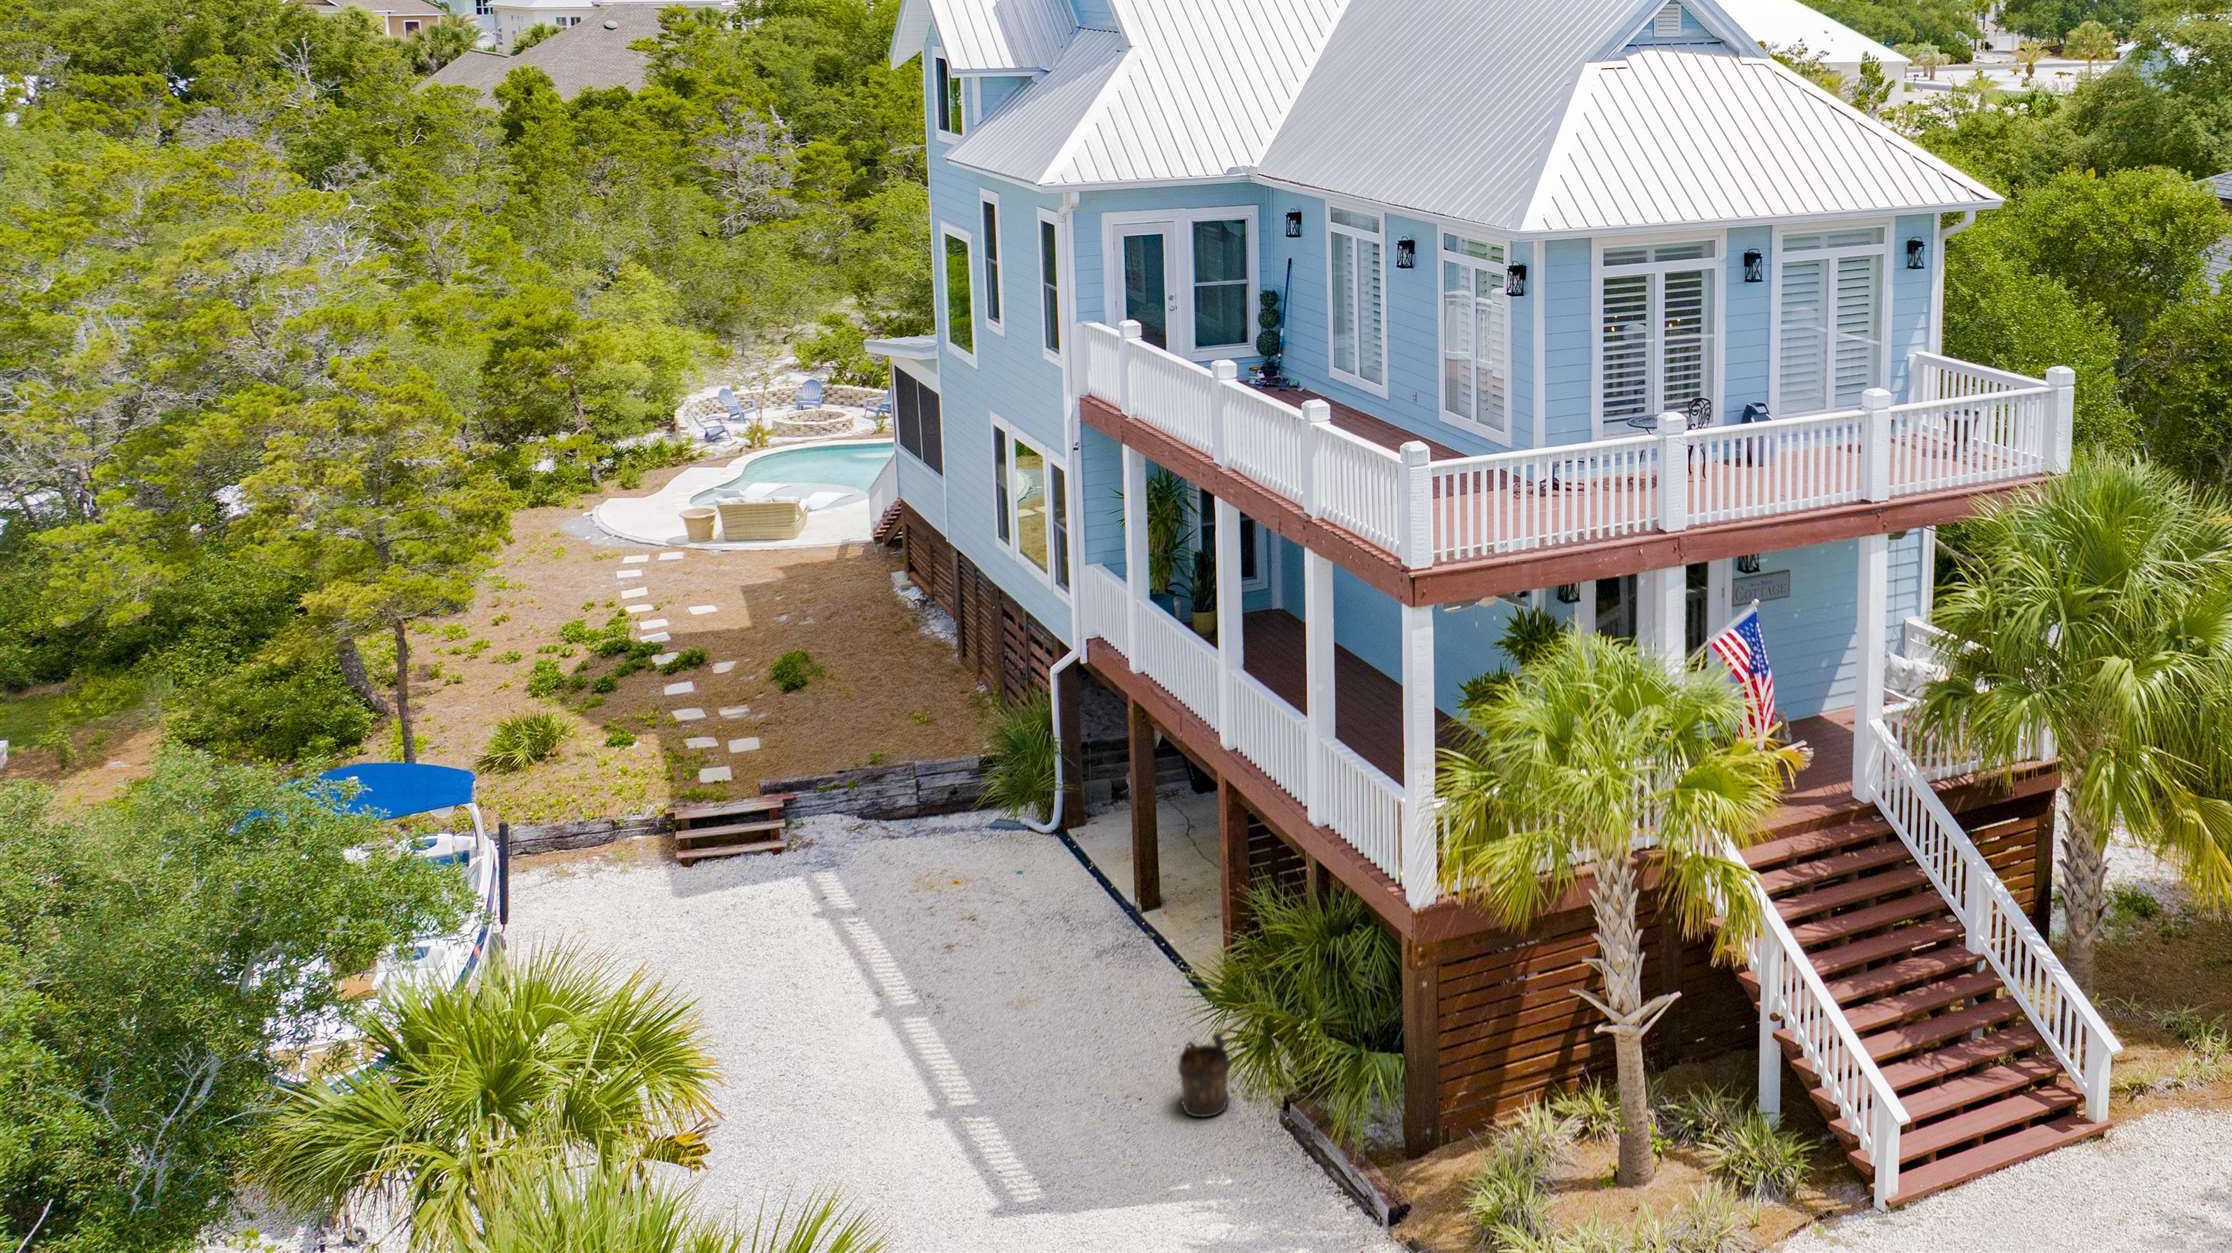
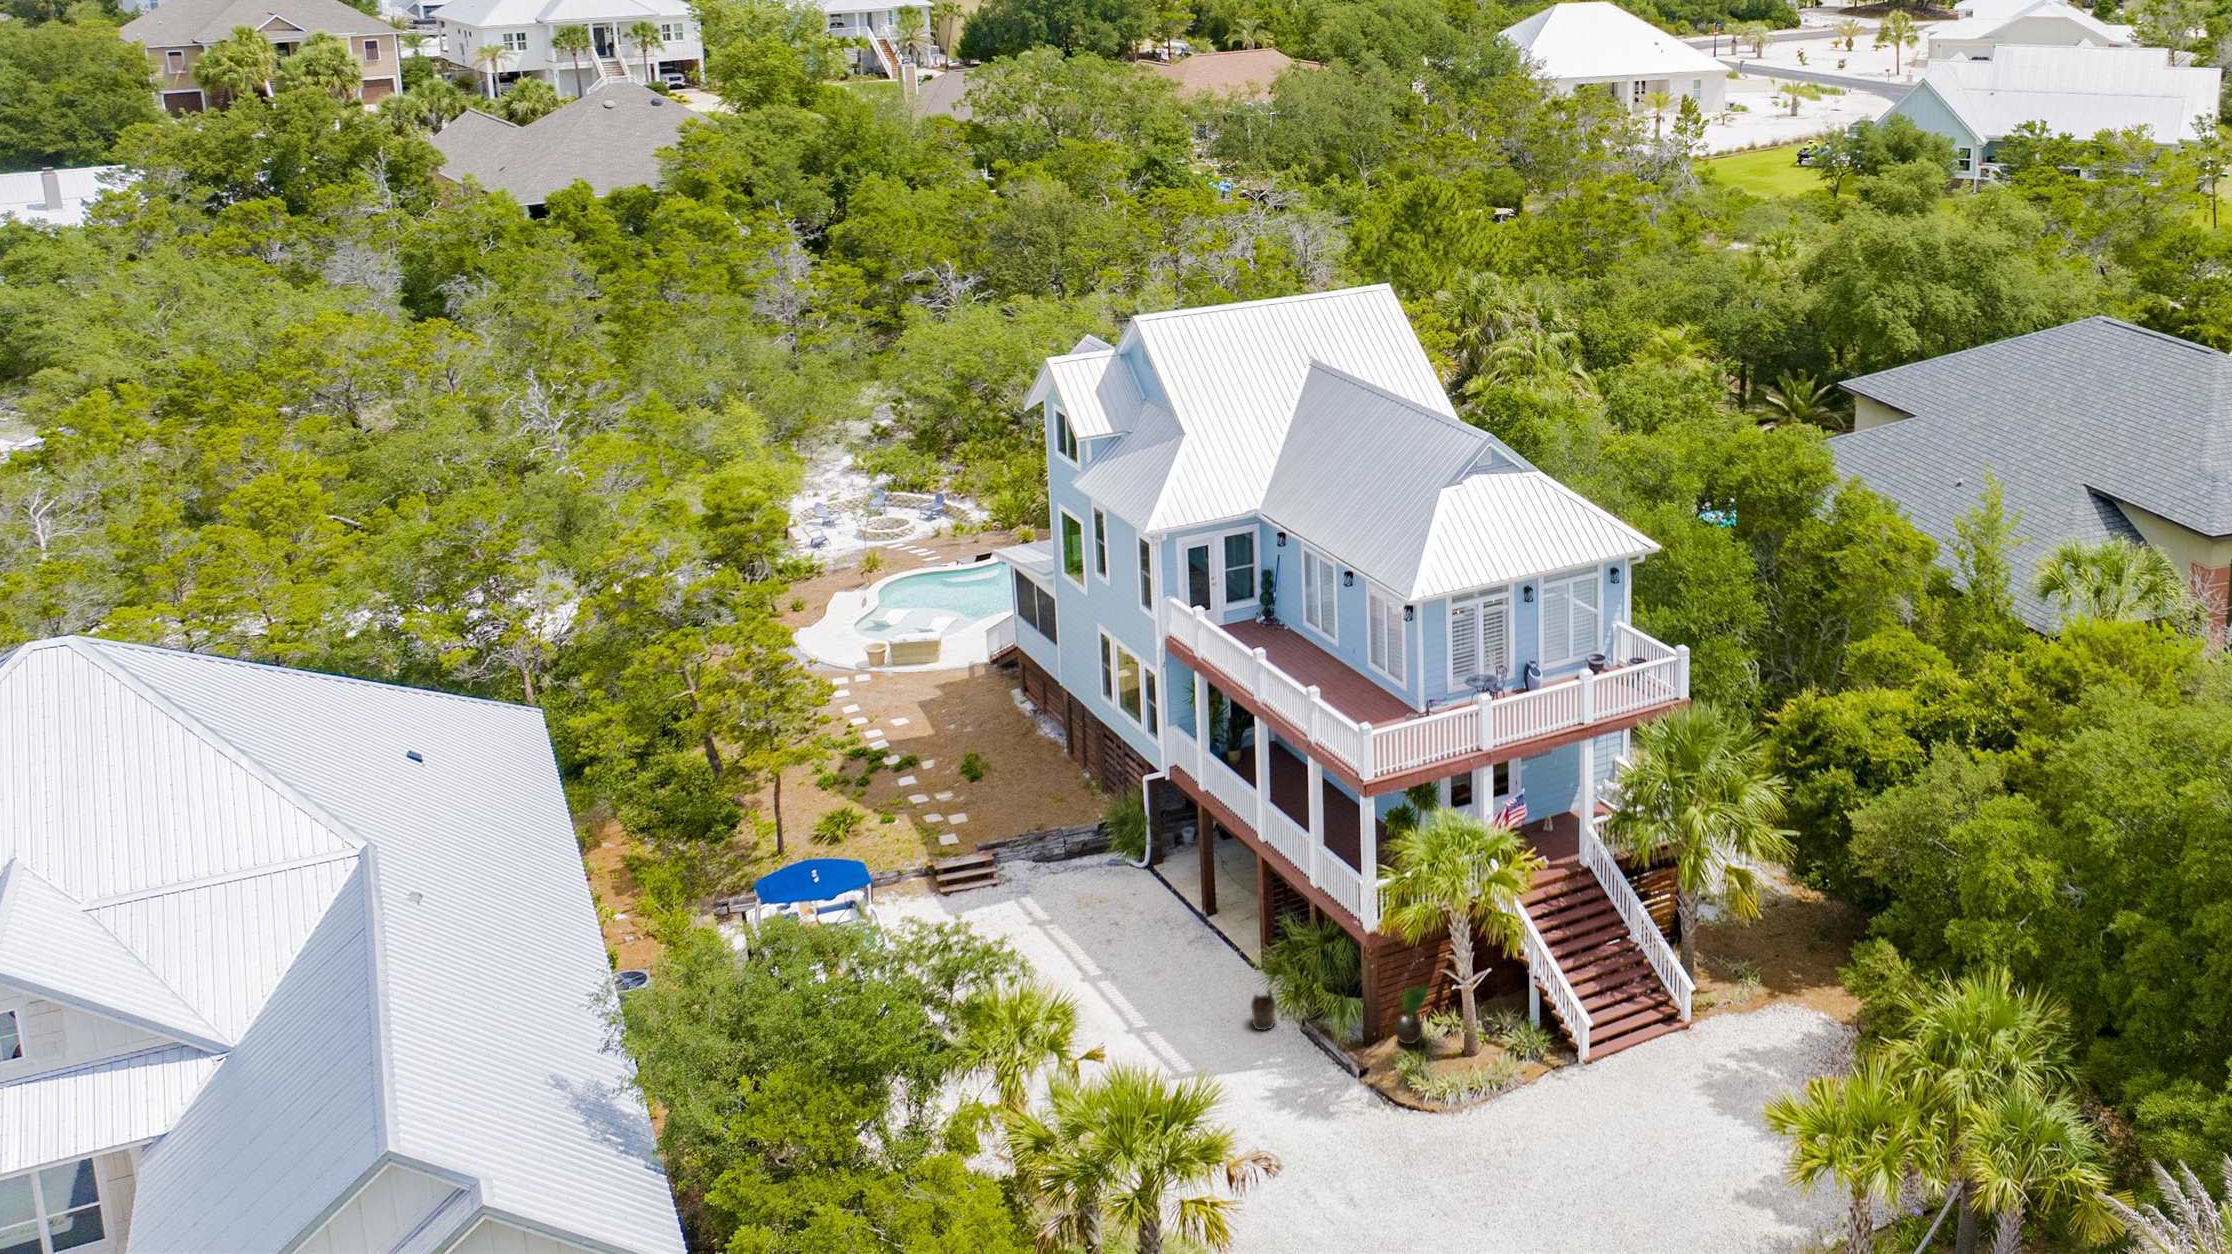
potted tree: none [1472,1024,1555,1153] -> present [1394,988,1430,1044]

